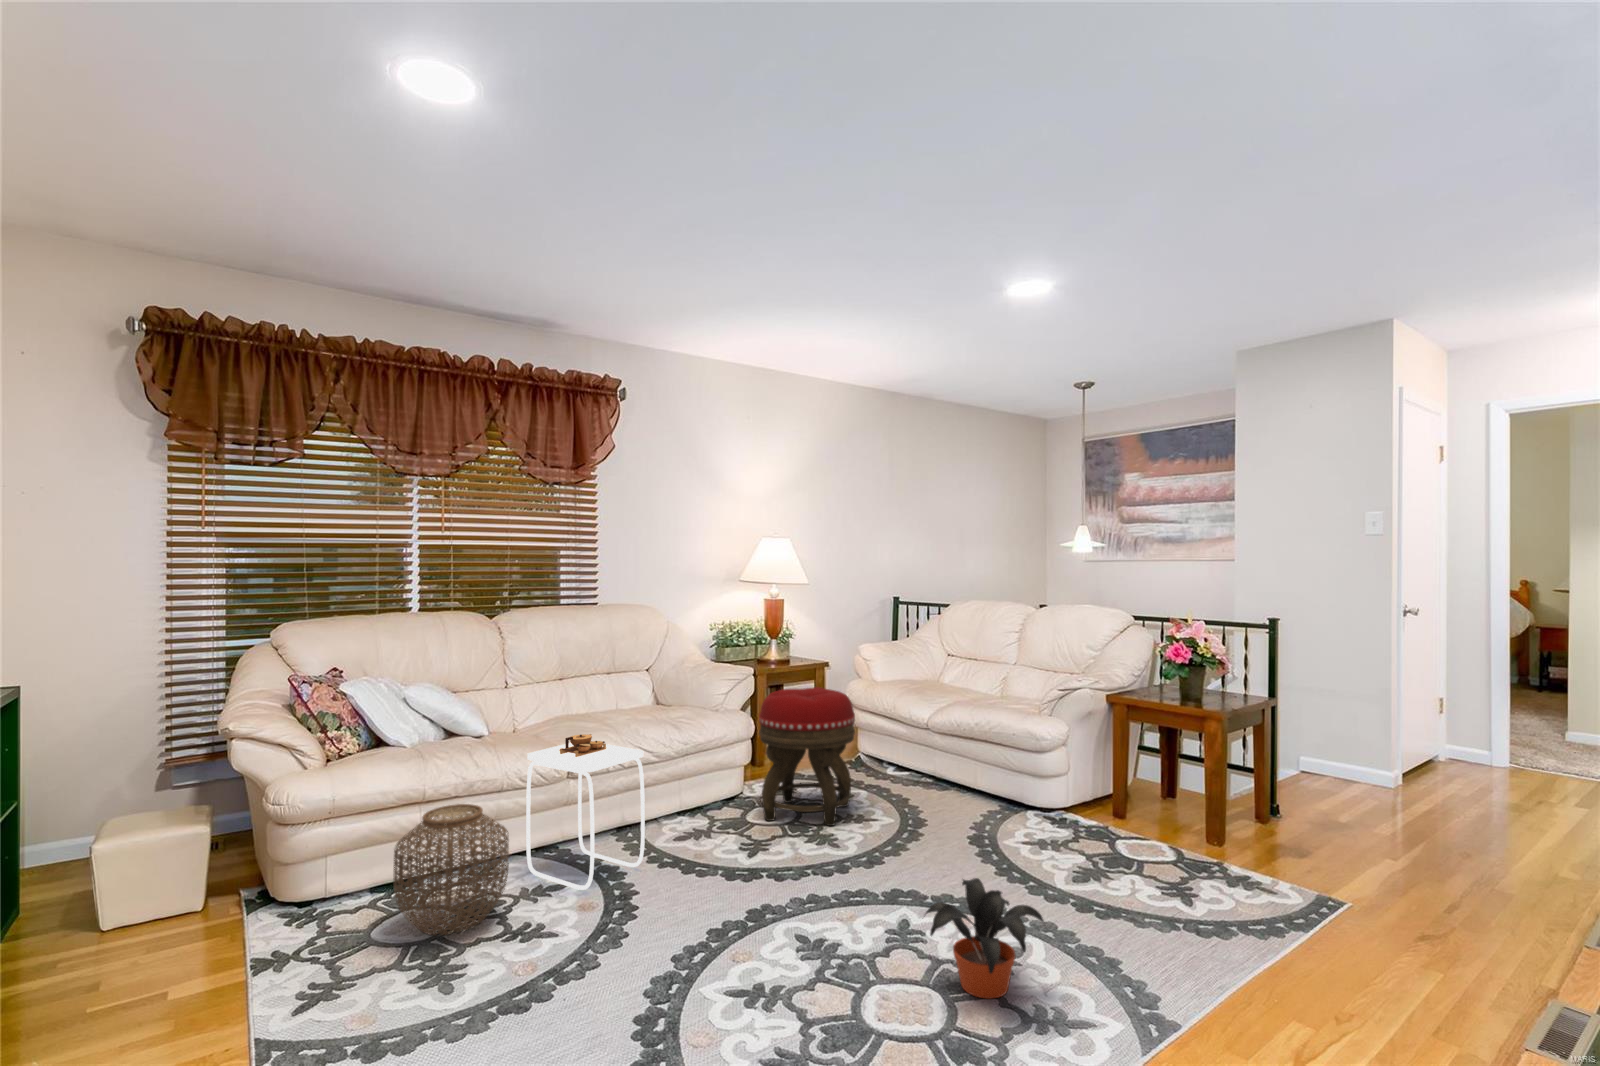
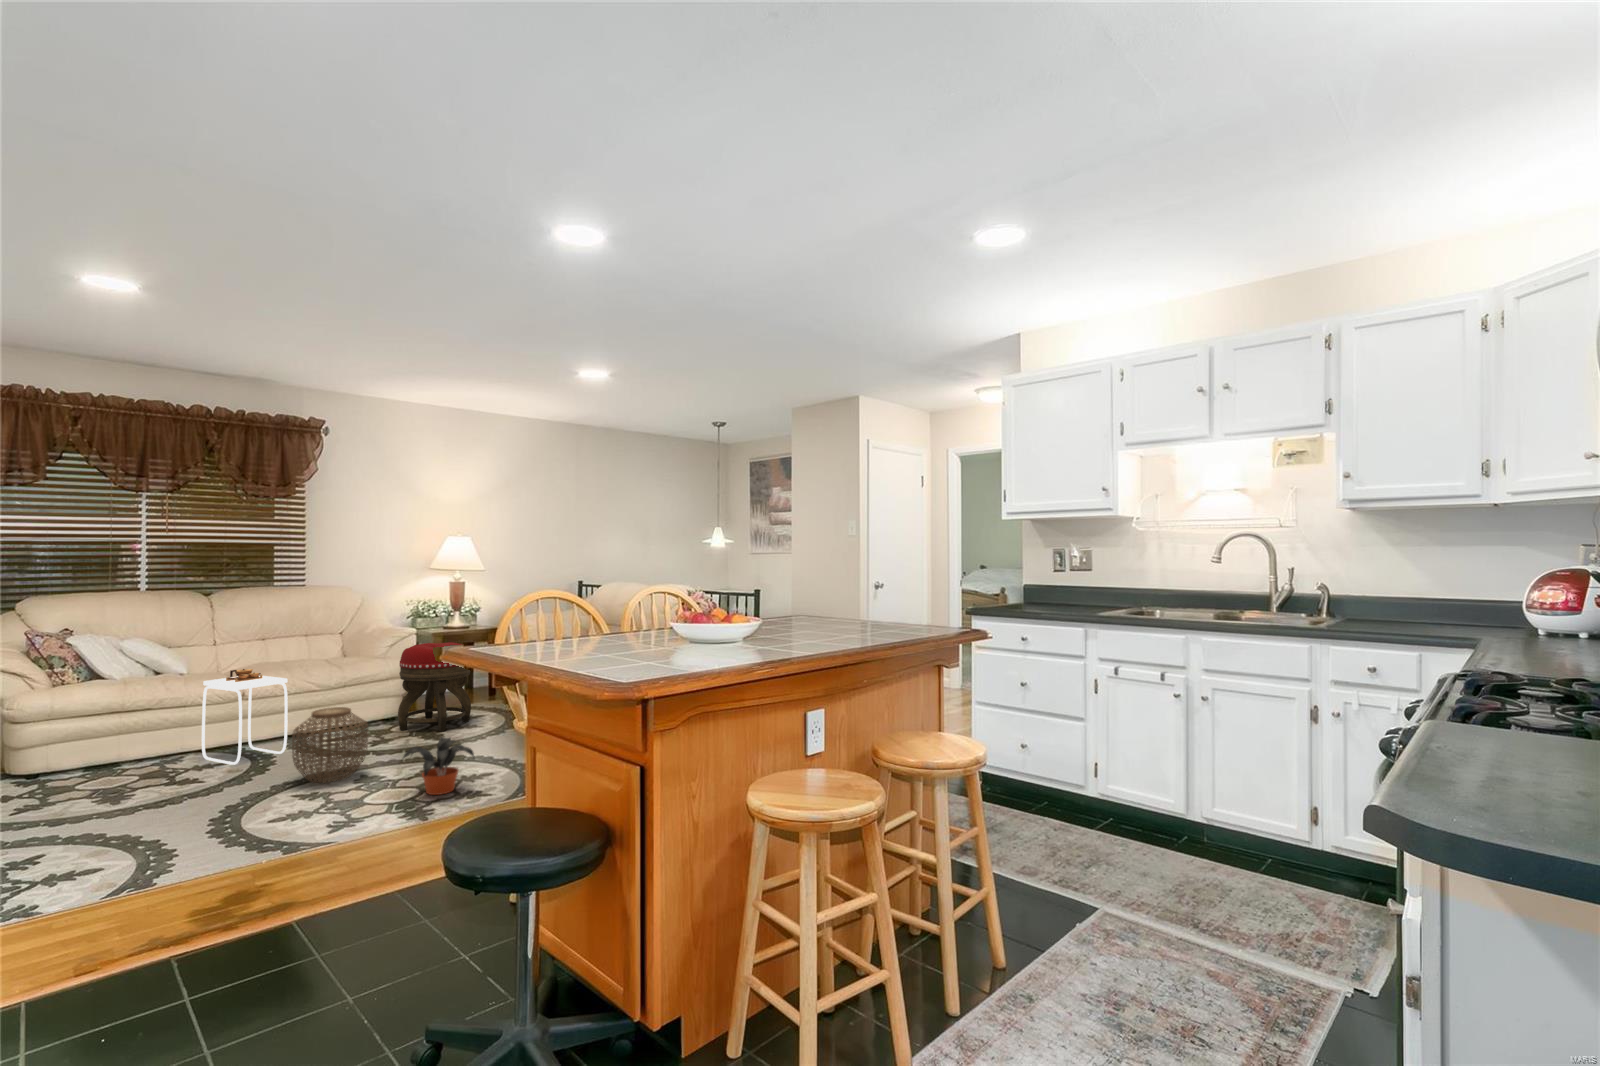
woven basket: present [394,804,509,935] -> present [292,707,368,783]

